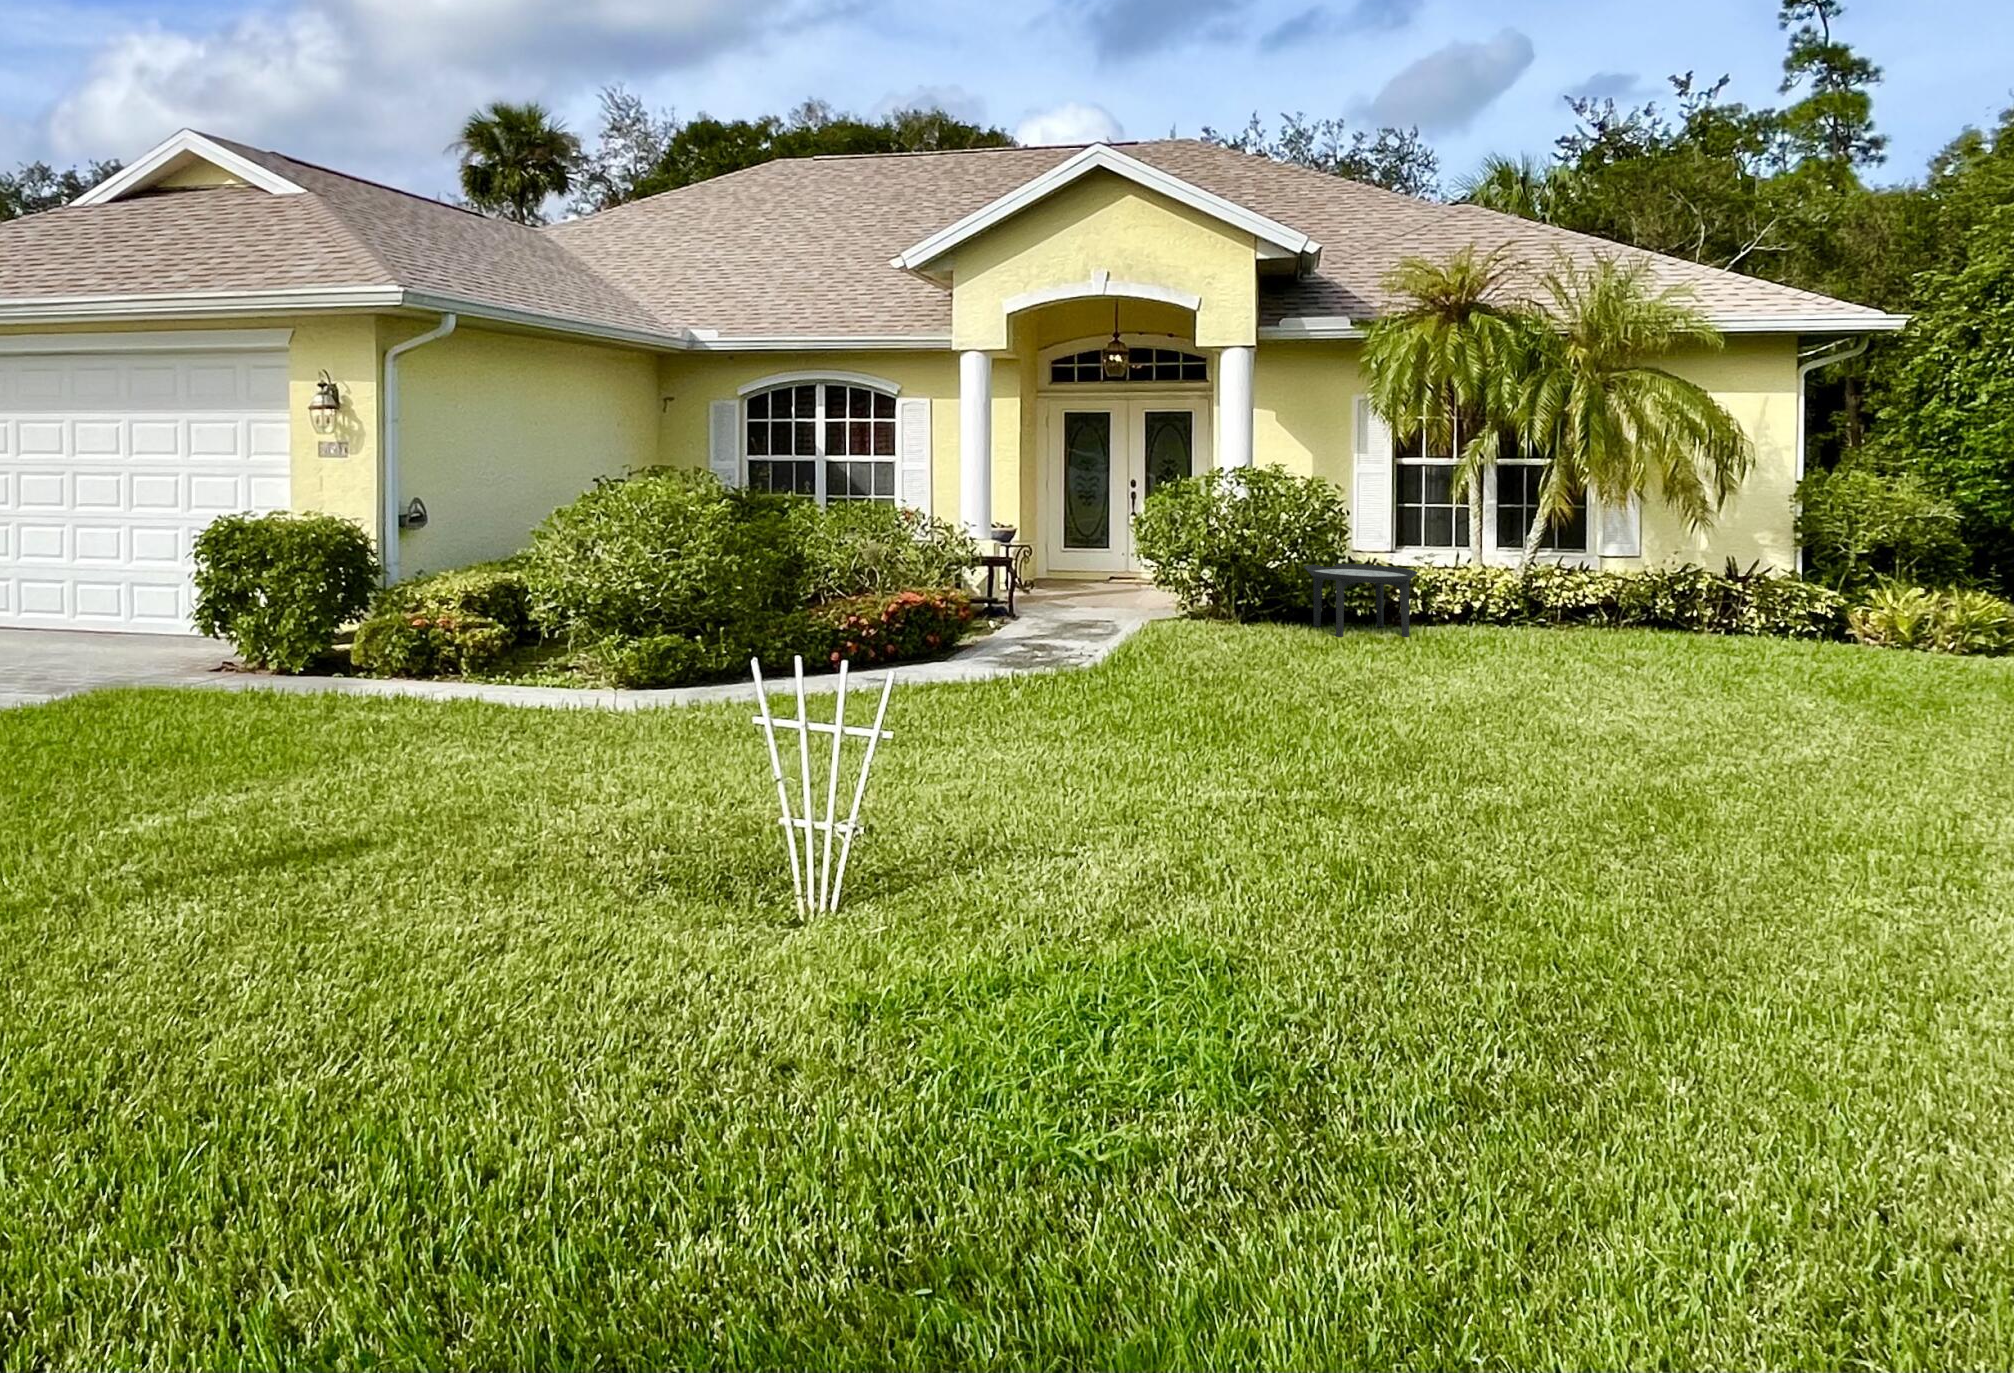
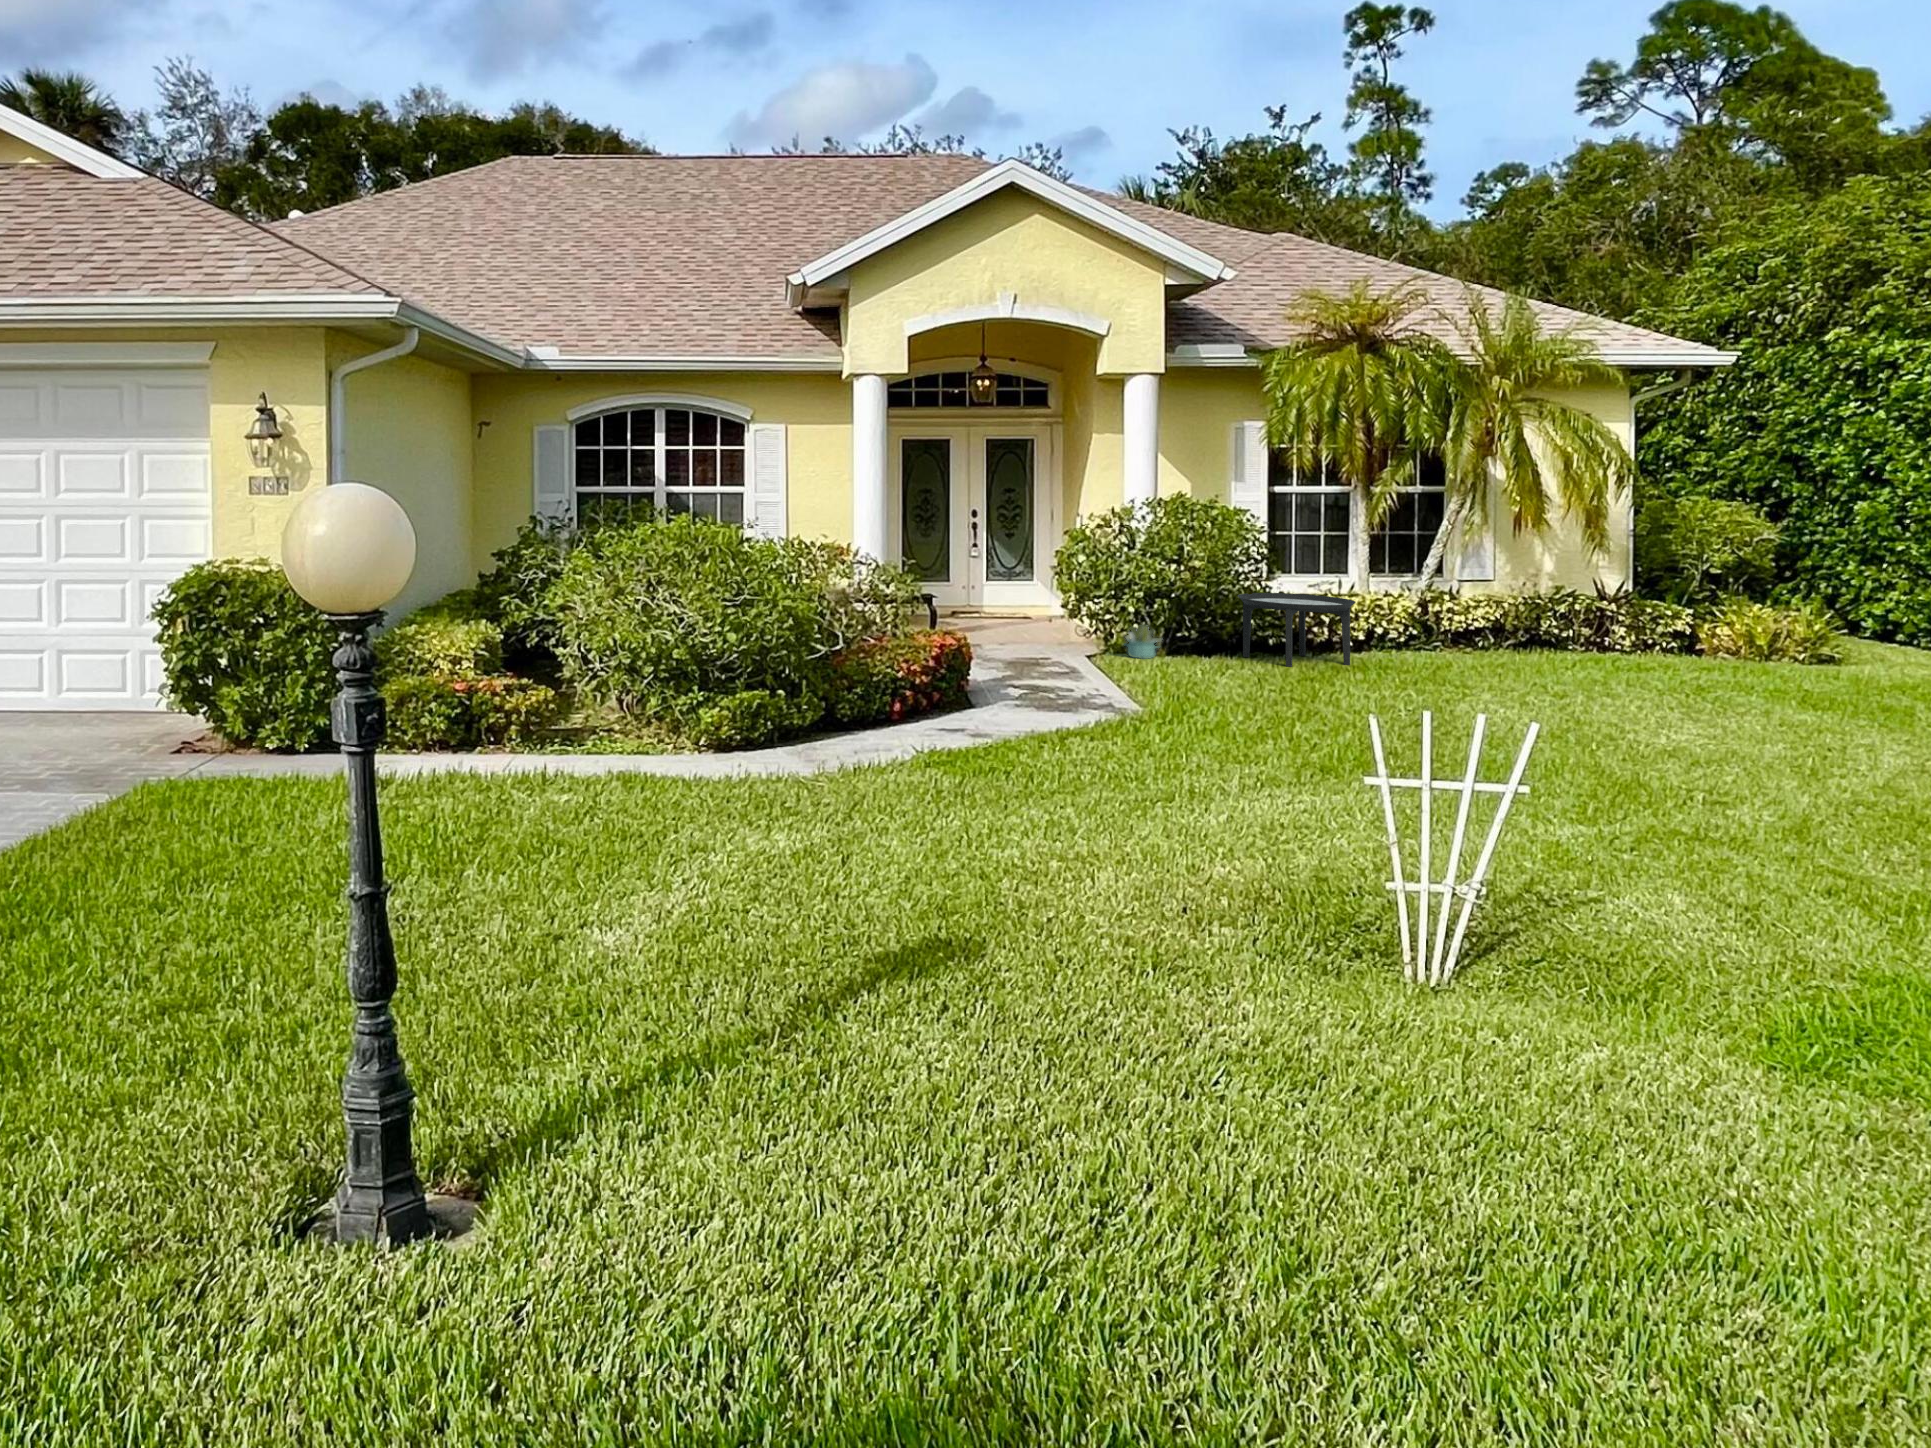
decorative plant: none [1190,593,1227,625] -> present [1125,626,1161,659]

